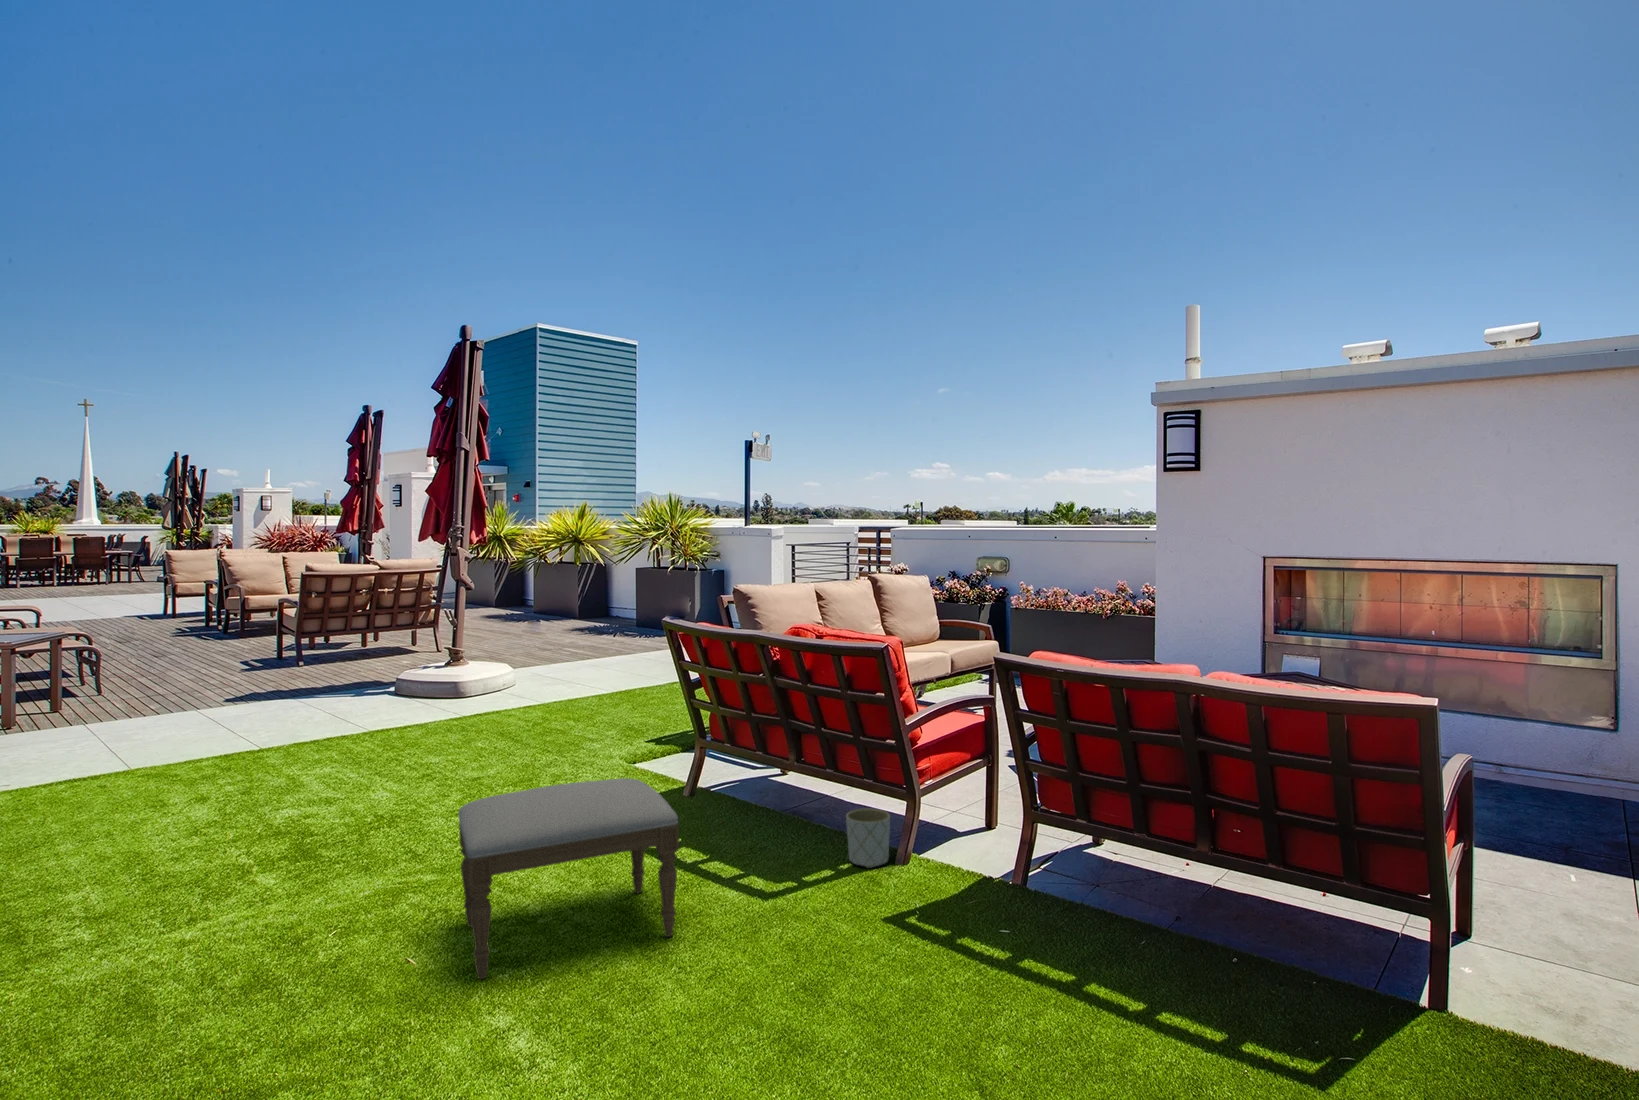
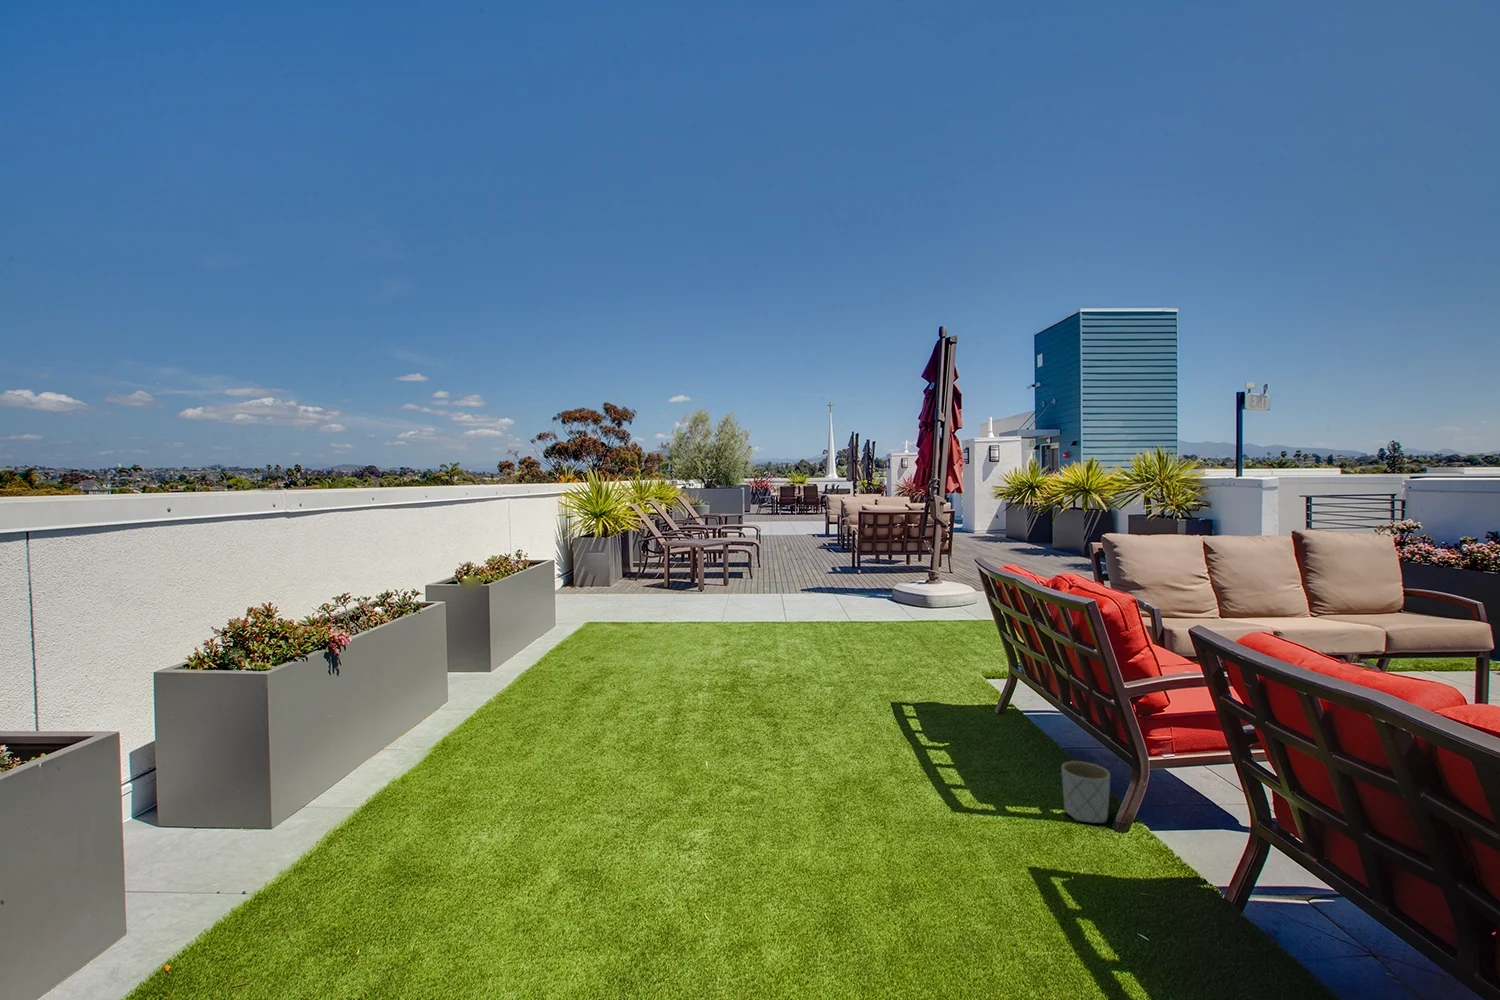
ottoman: present [459,778,679,979] -> none [725,667,883,802]

